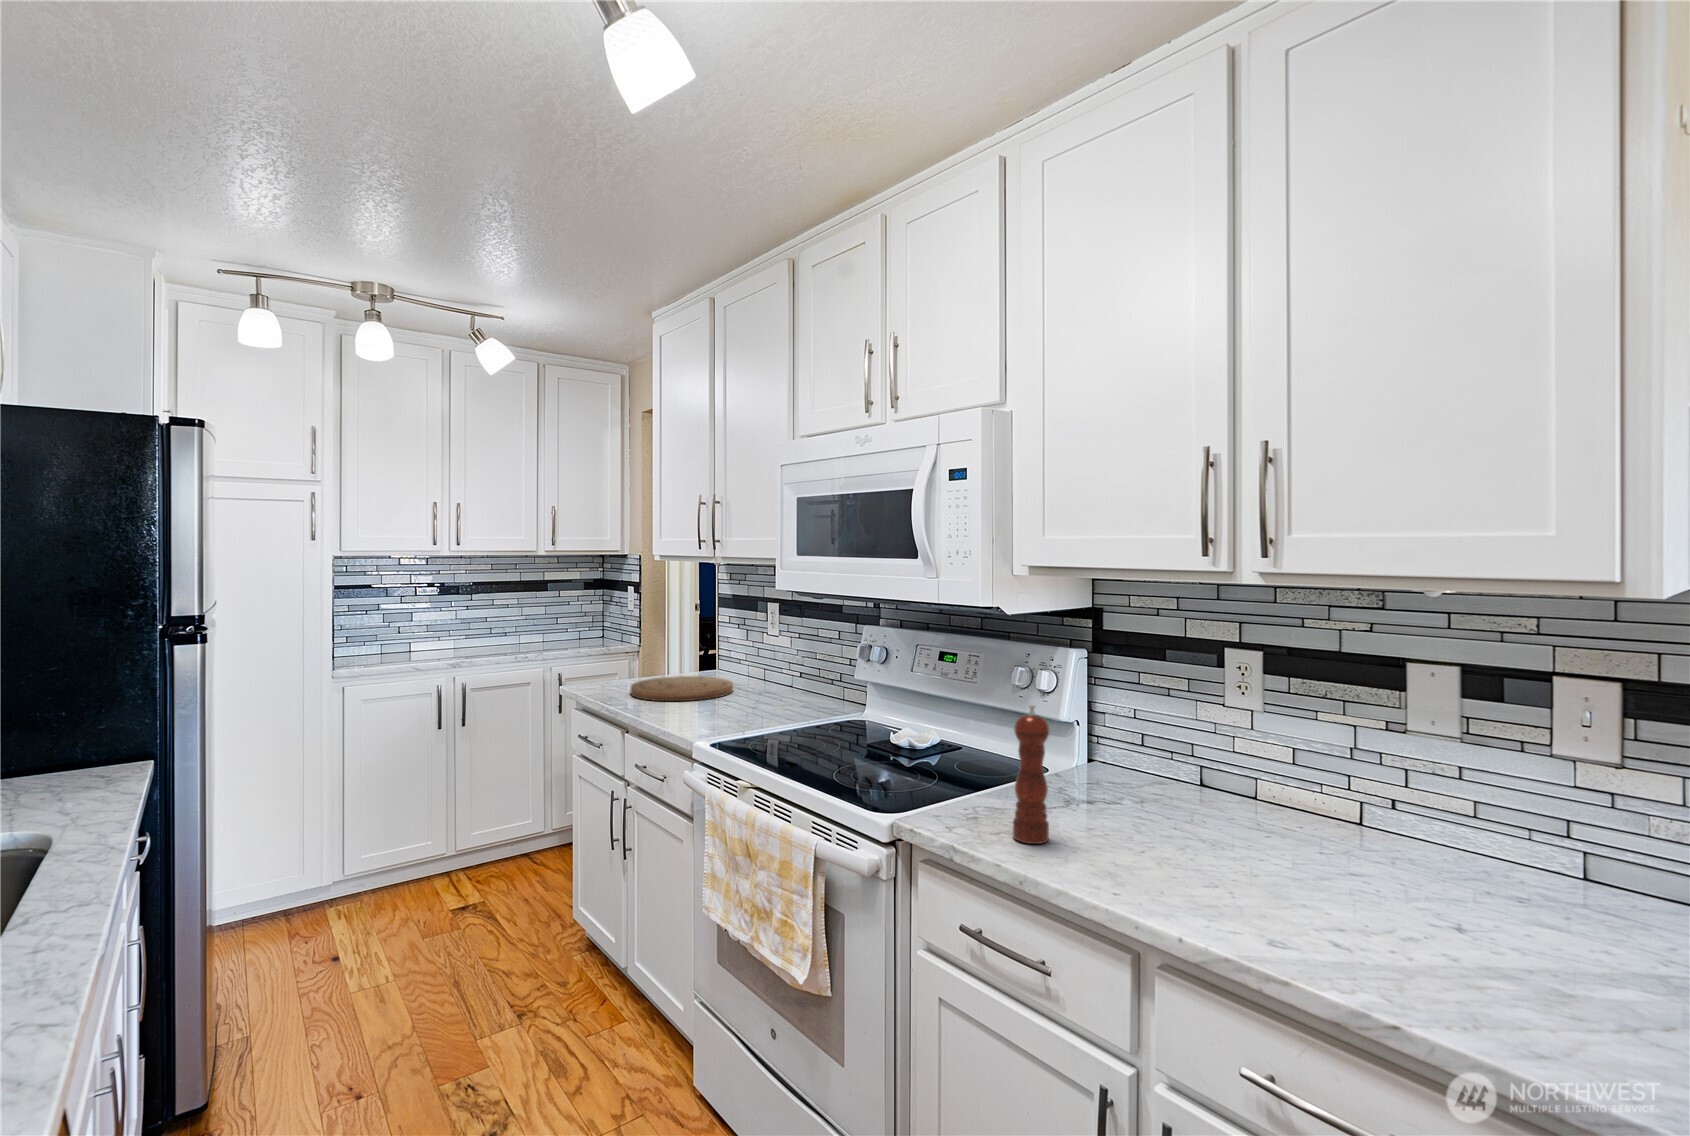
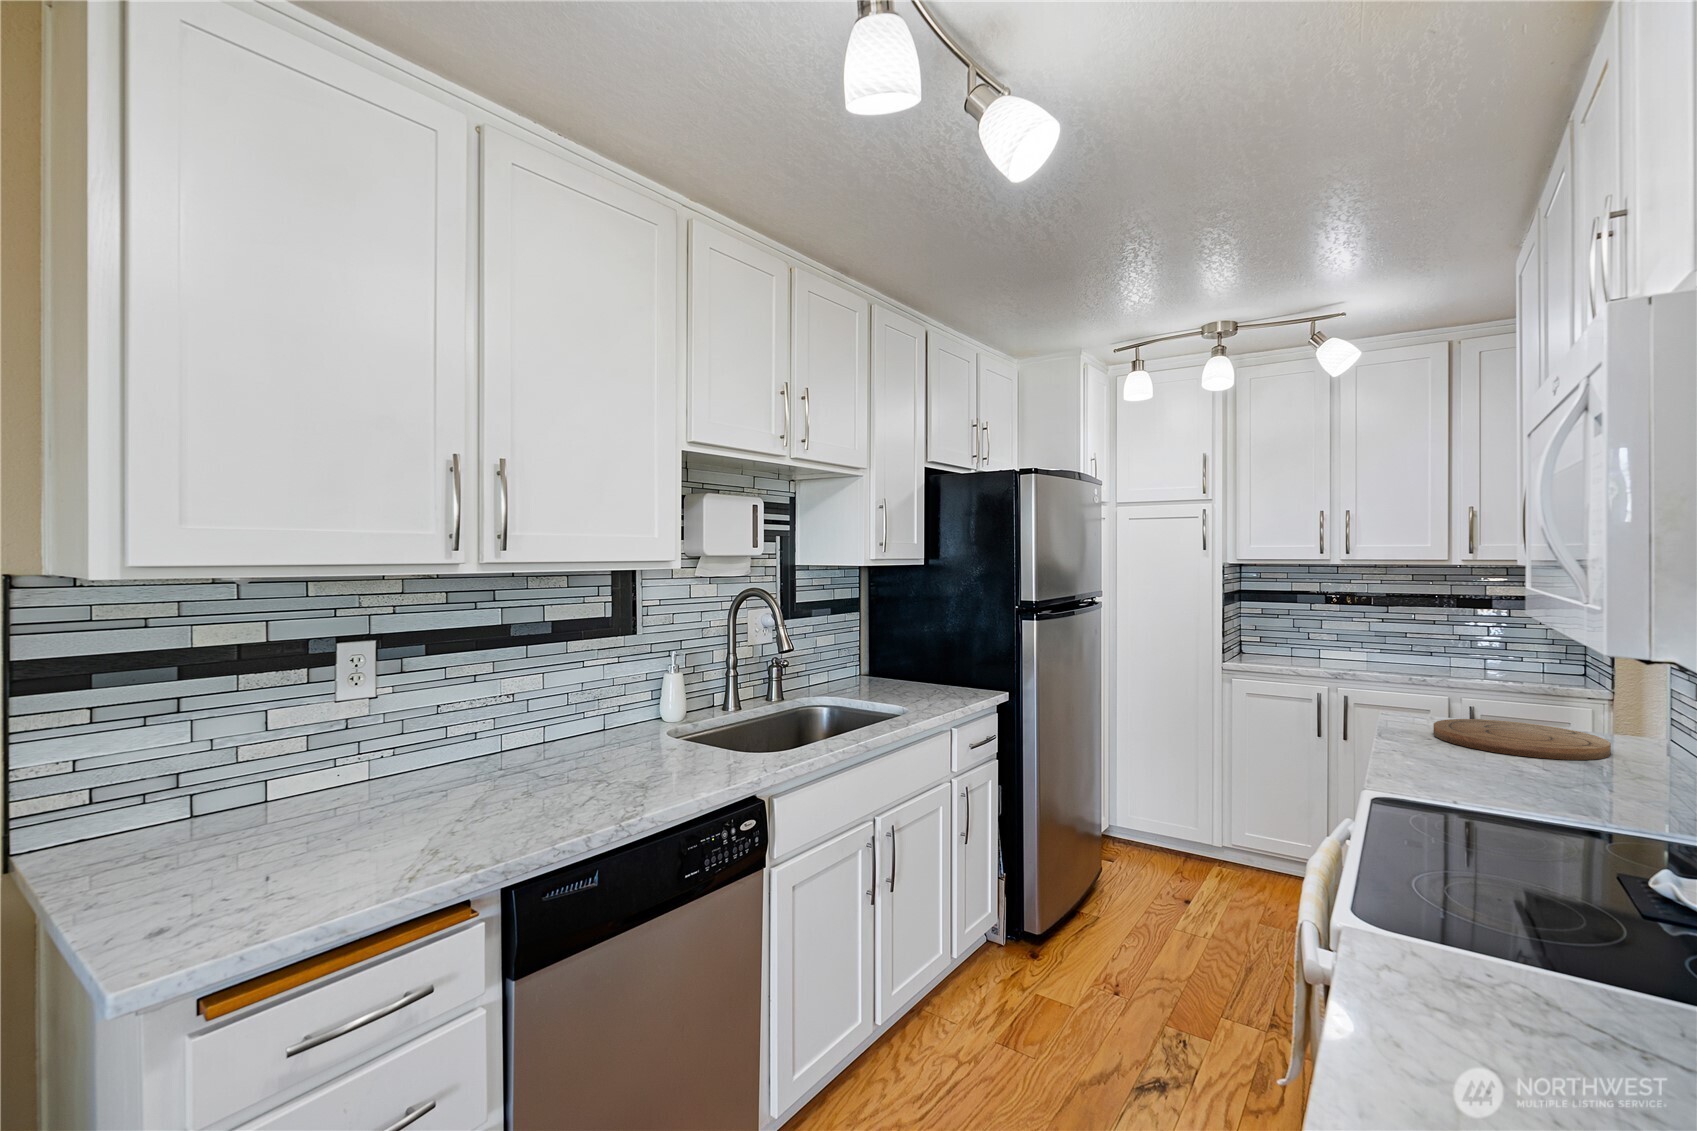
pepper mill: present [1013,705,1049,844] -> none [1436,797,1511,1035]

